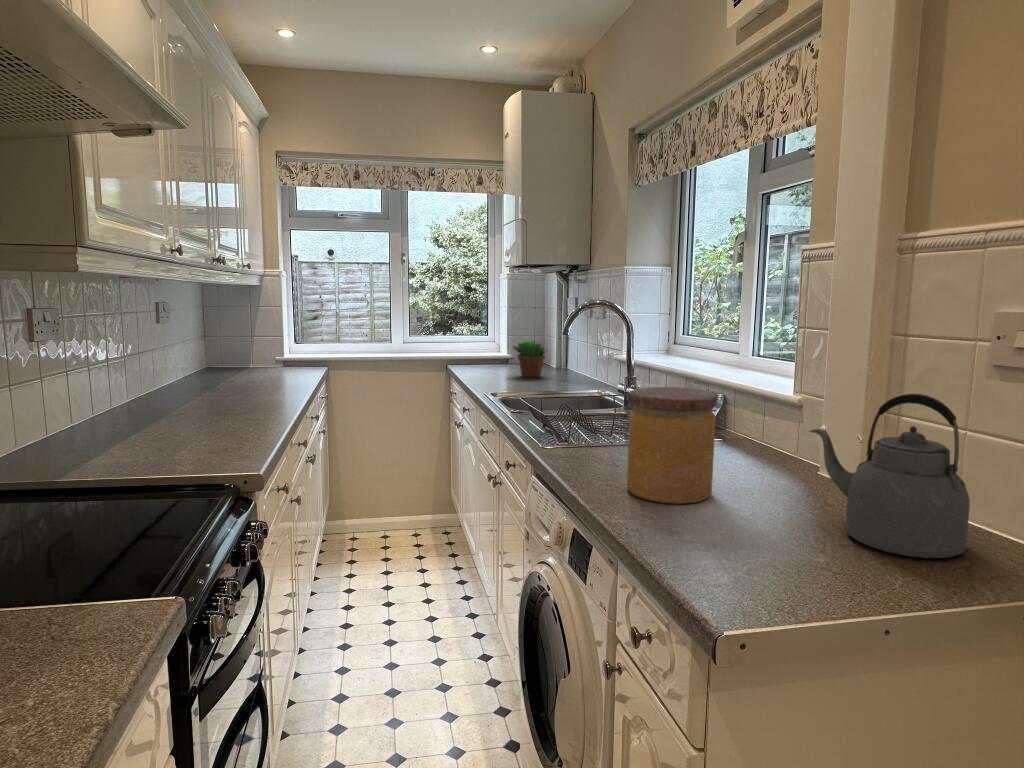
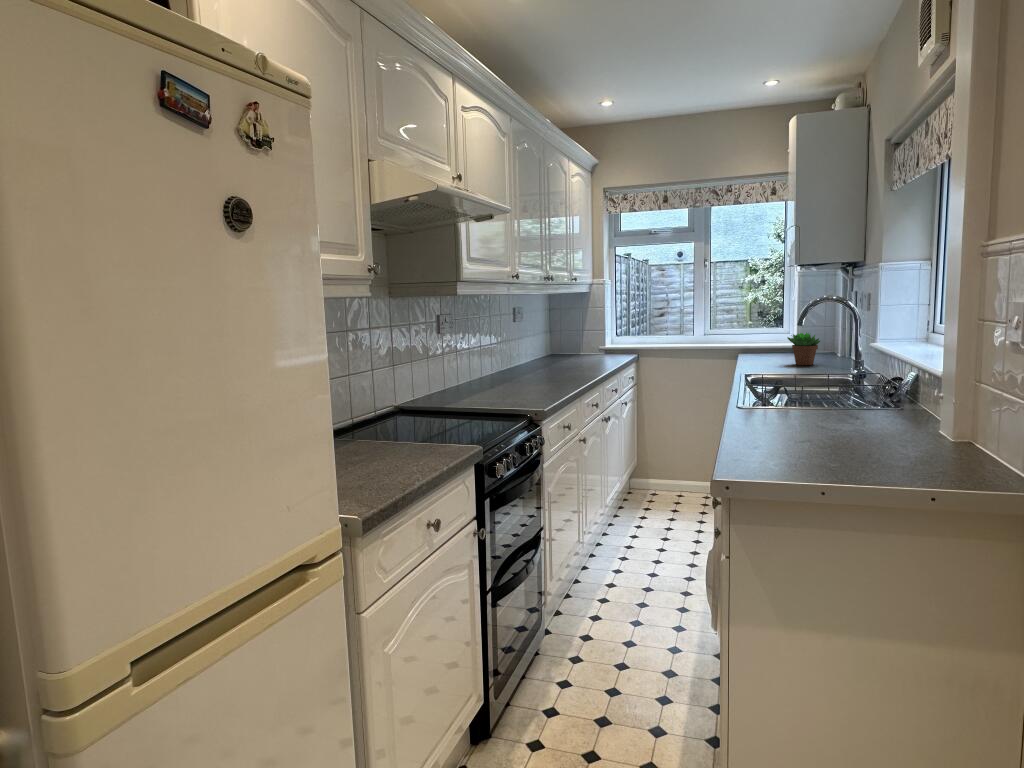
jar: present [627,387,717,504] -> none [758,362,822,439]
kettle: present [810,394,970,558] -> none [871,363,960,473]

